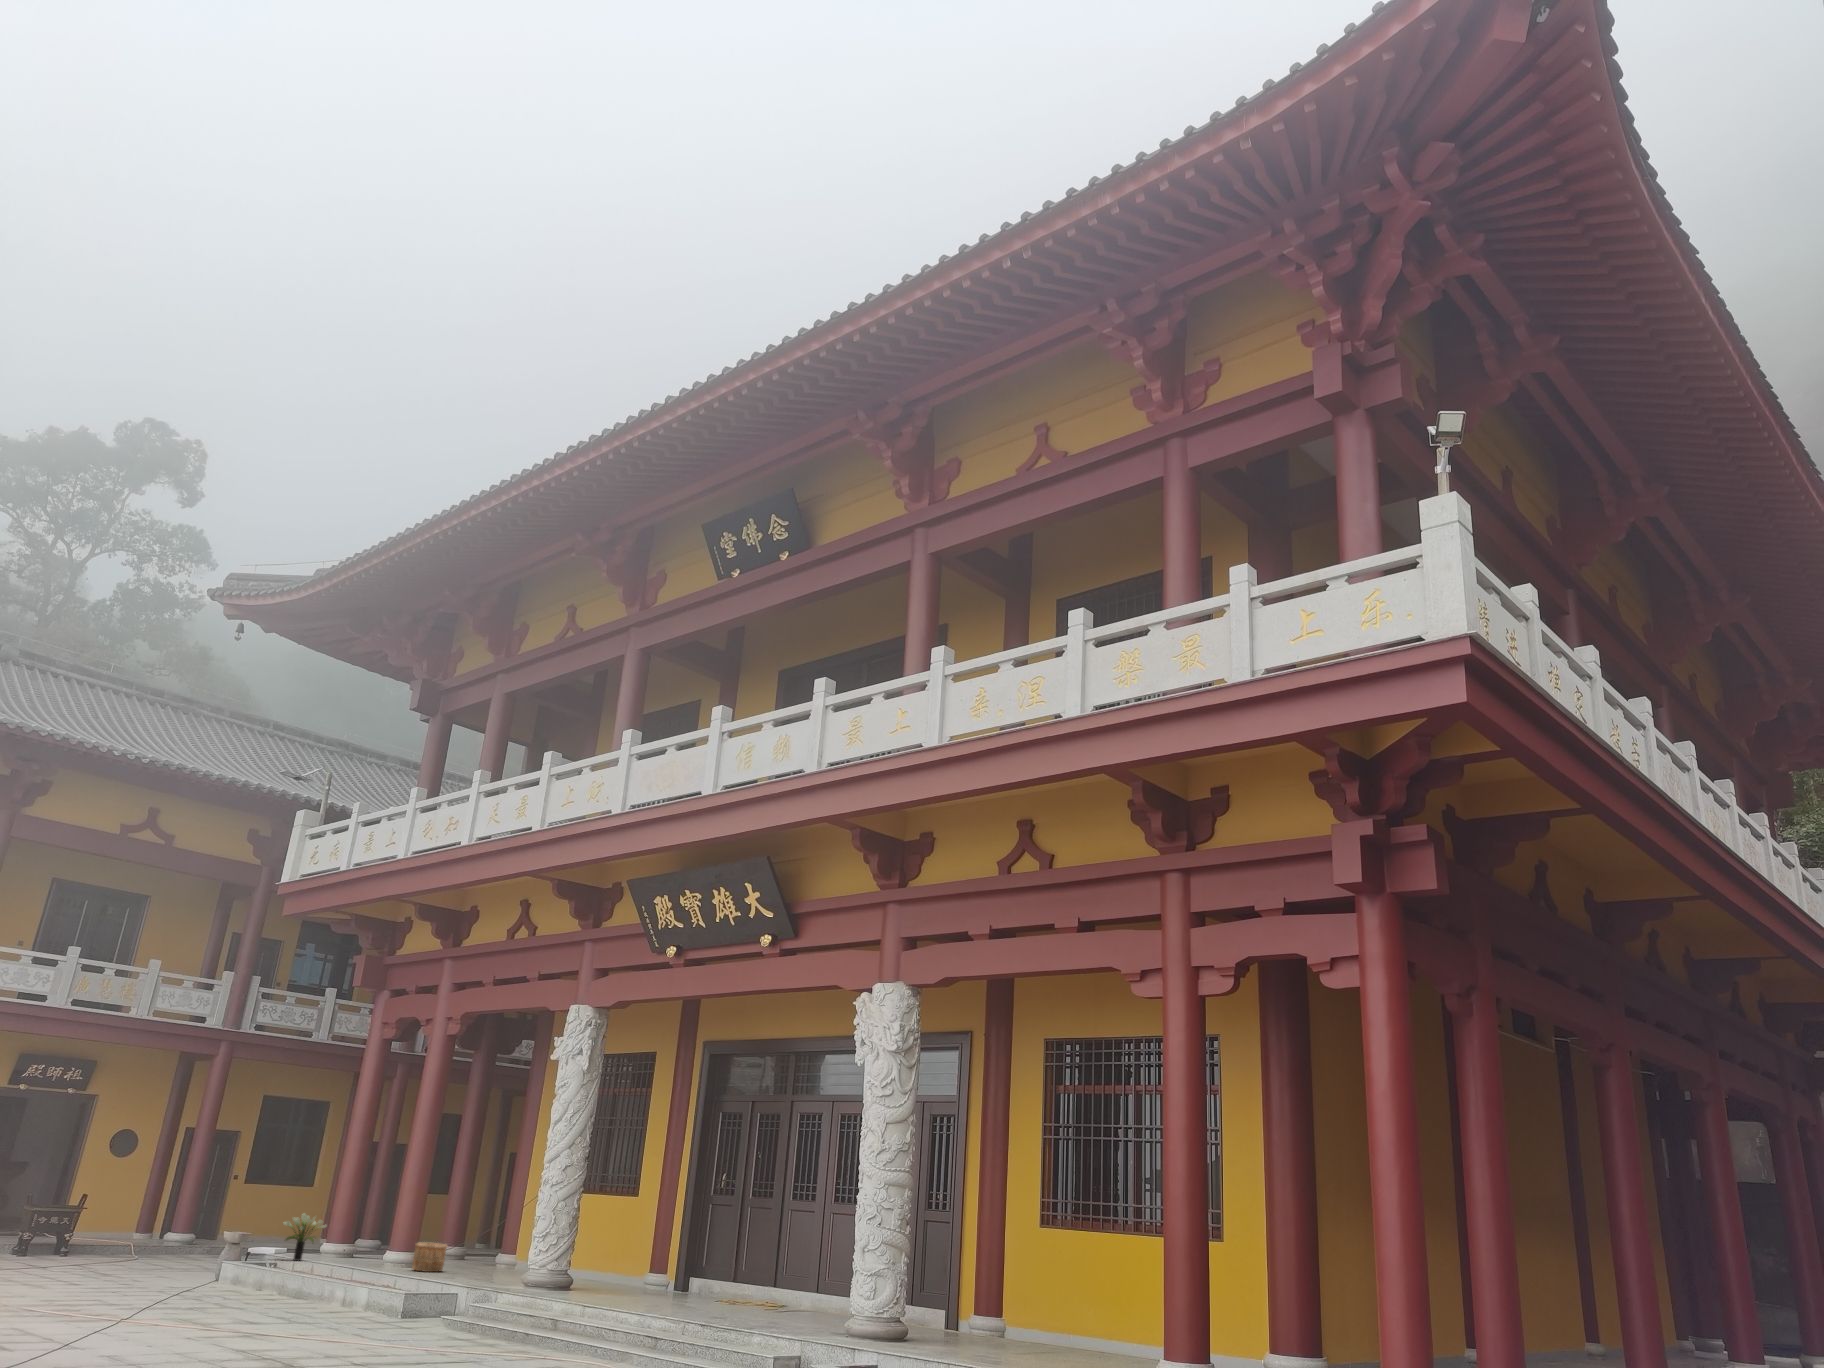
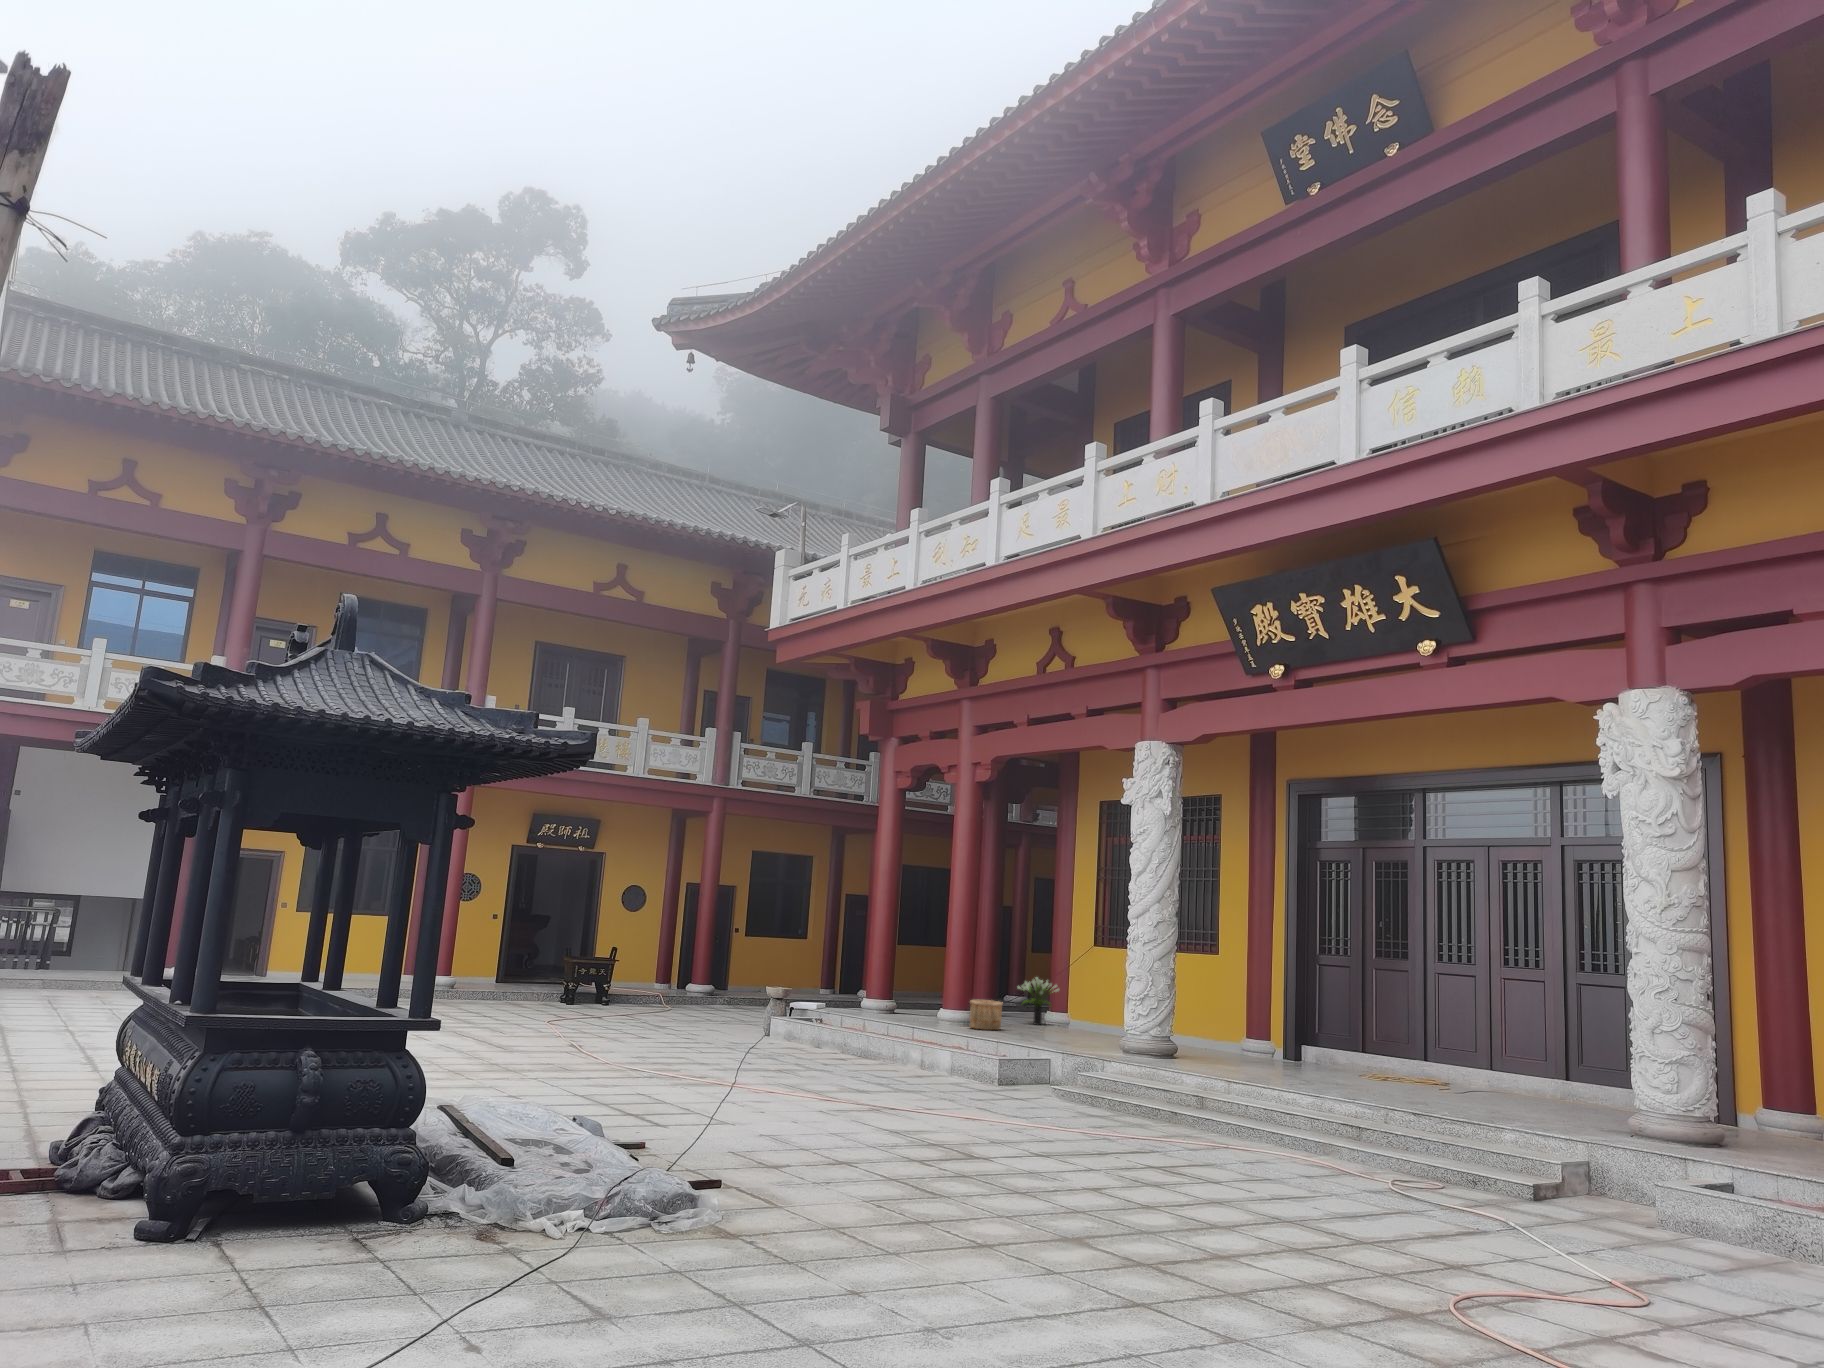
potted plant: present [283,1213,327,1261] -> present [1018,977,1060,1025]

